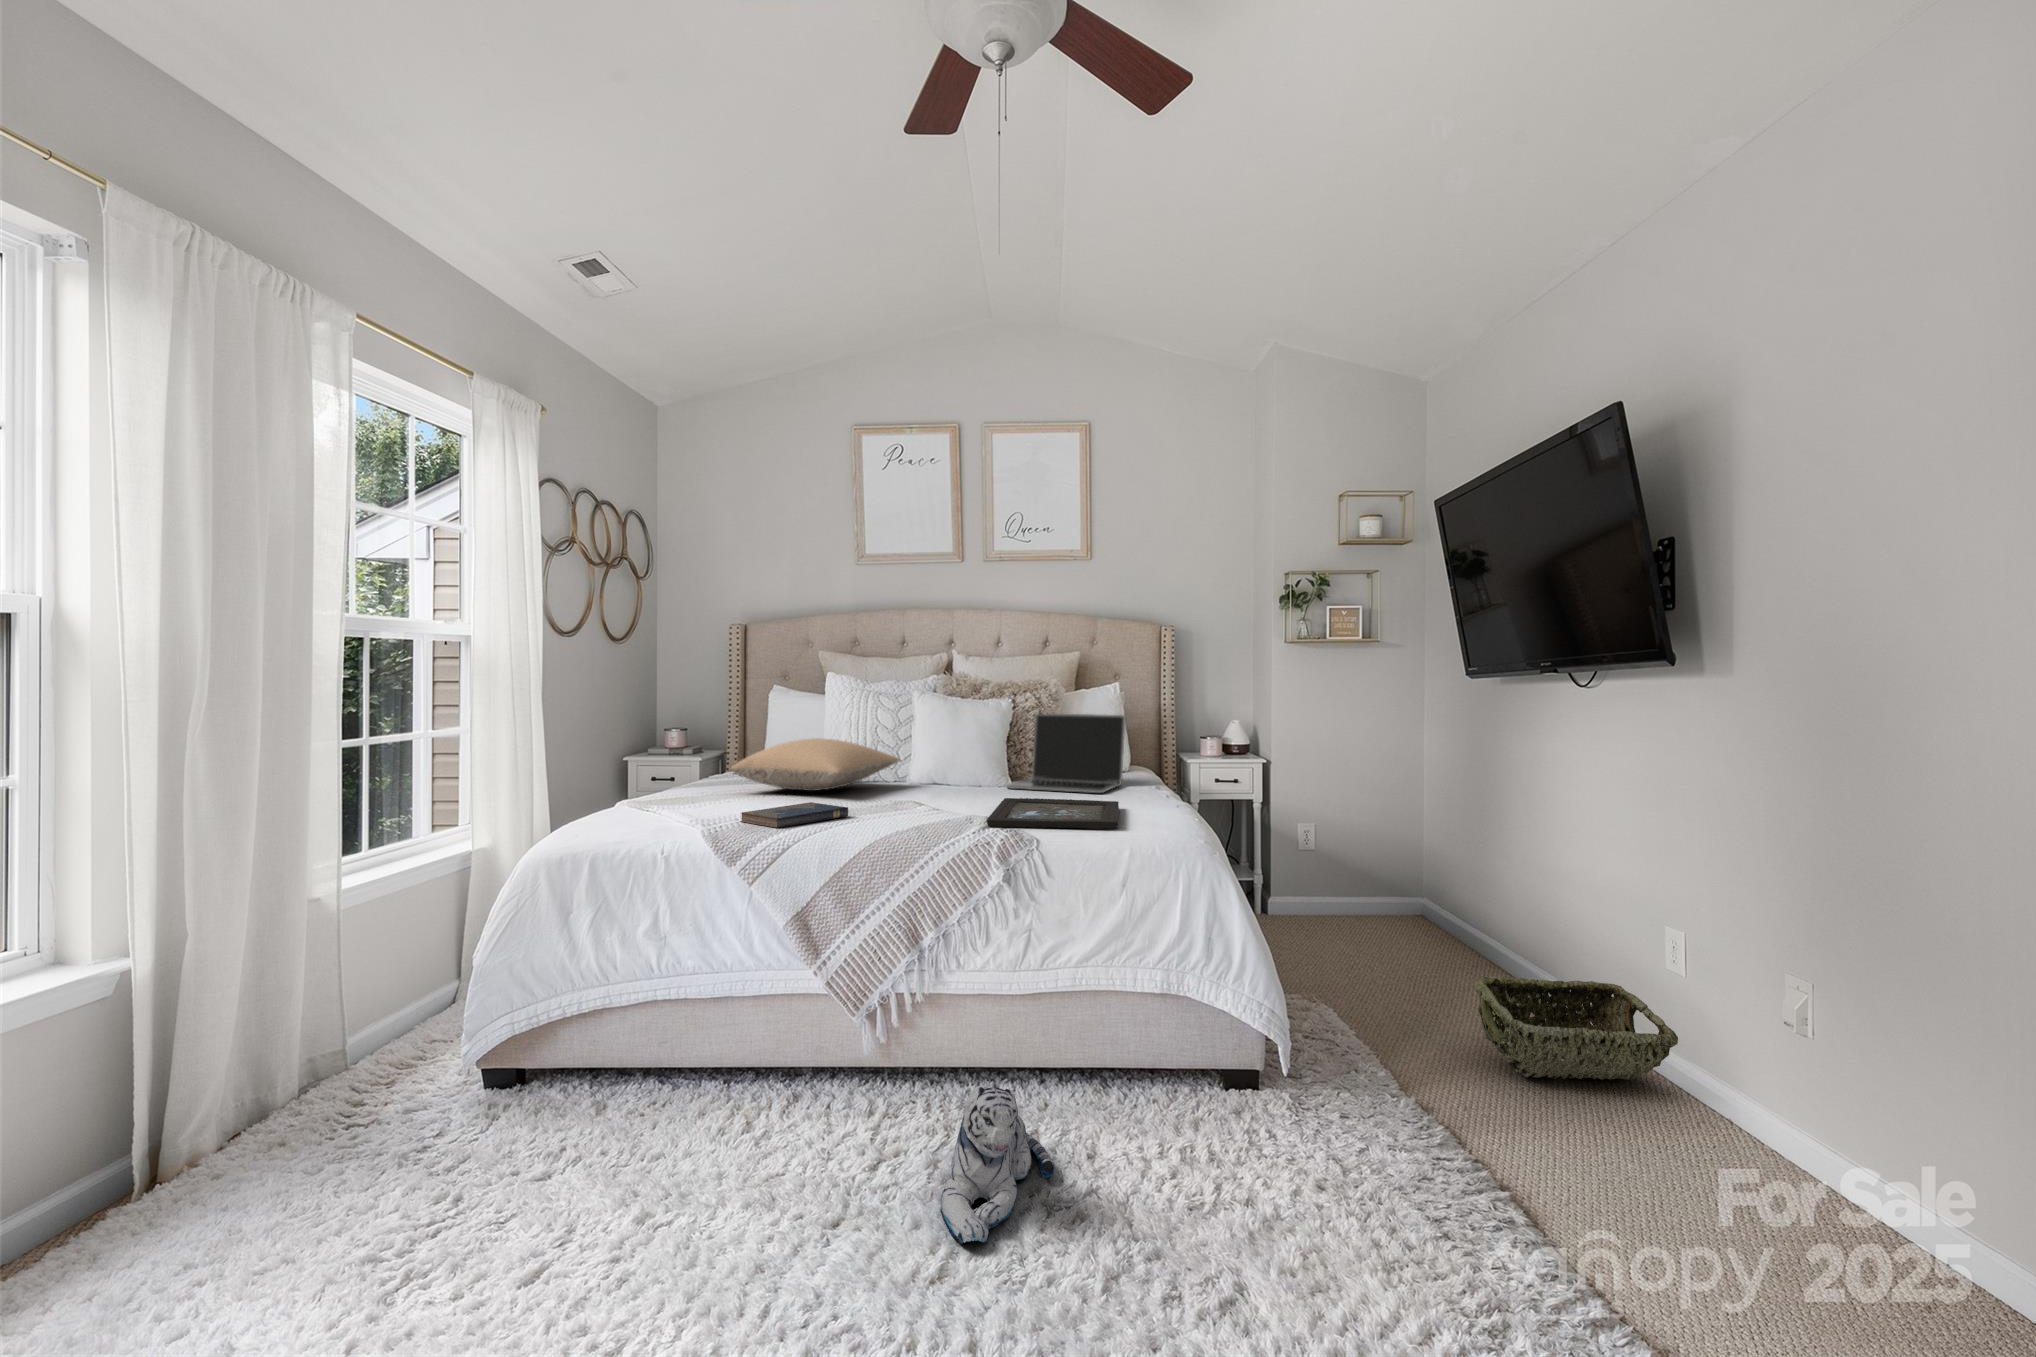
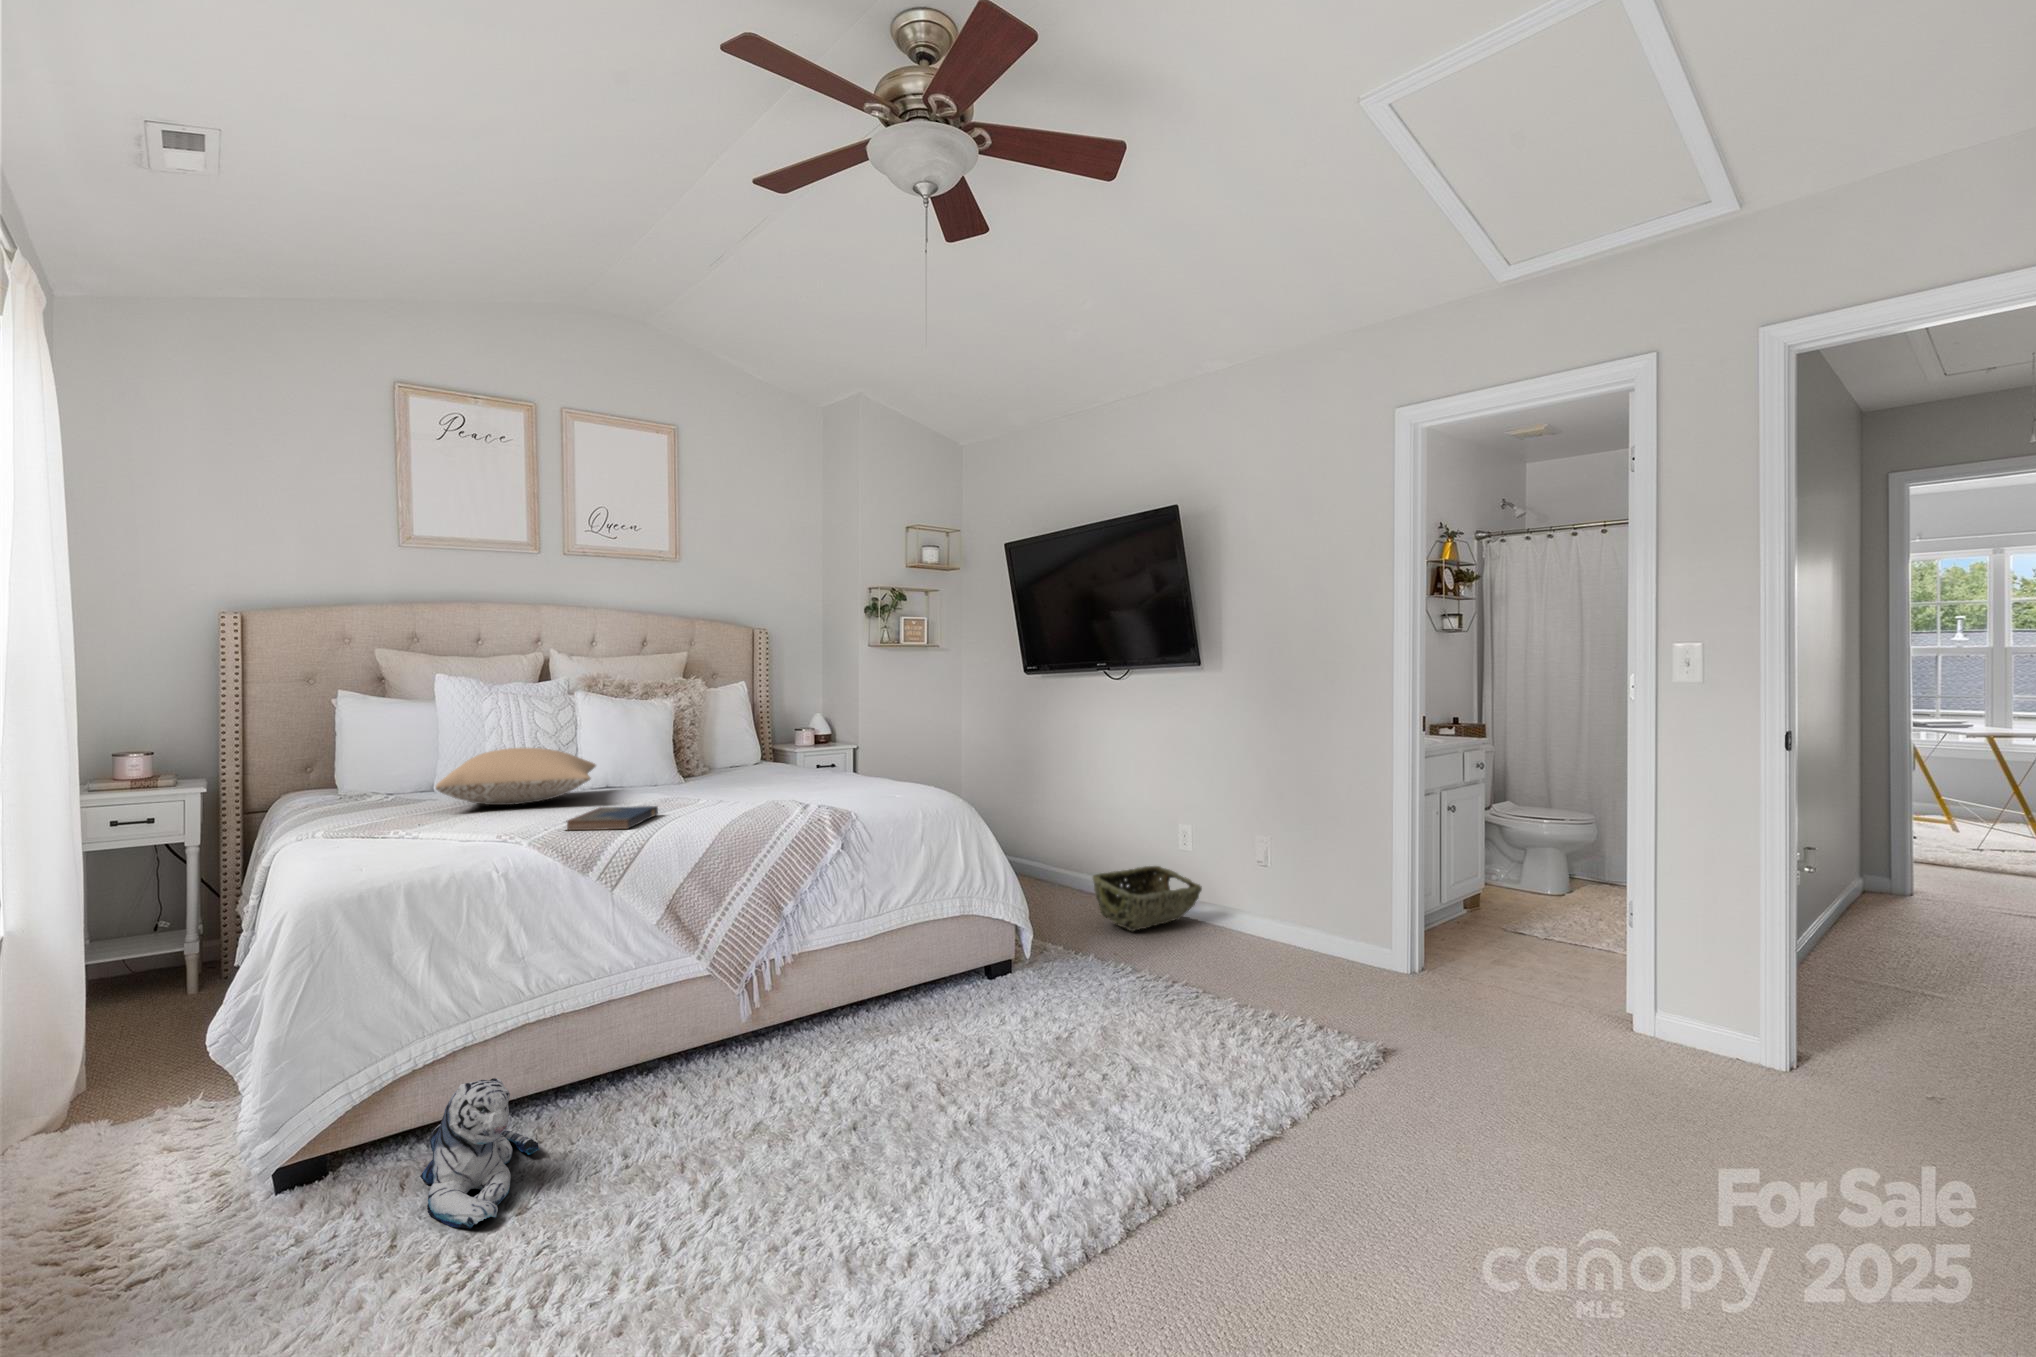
laptop: present [1007,713,1125,793] -> none [705,710,805,783]
tray: present [987,798,1119,829] -> none [760,780,907,806]
plush toy: present [940,1086,1054,1244] -> present [420,1078,539,1228]

